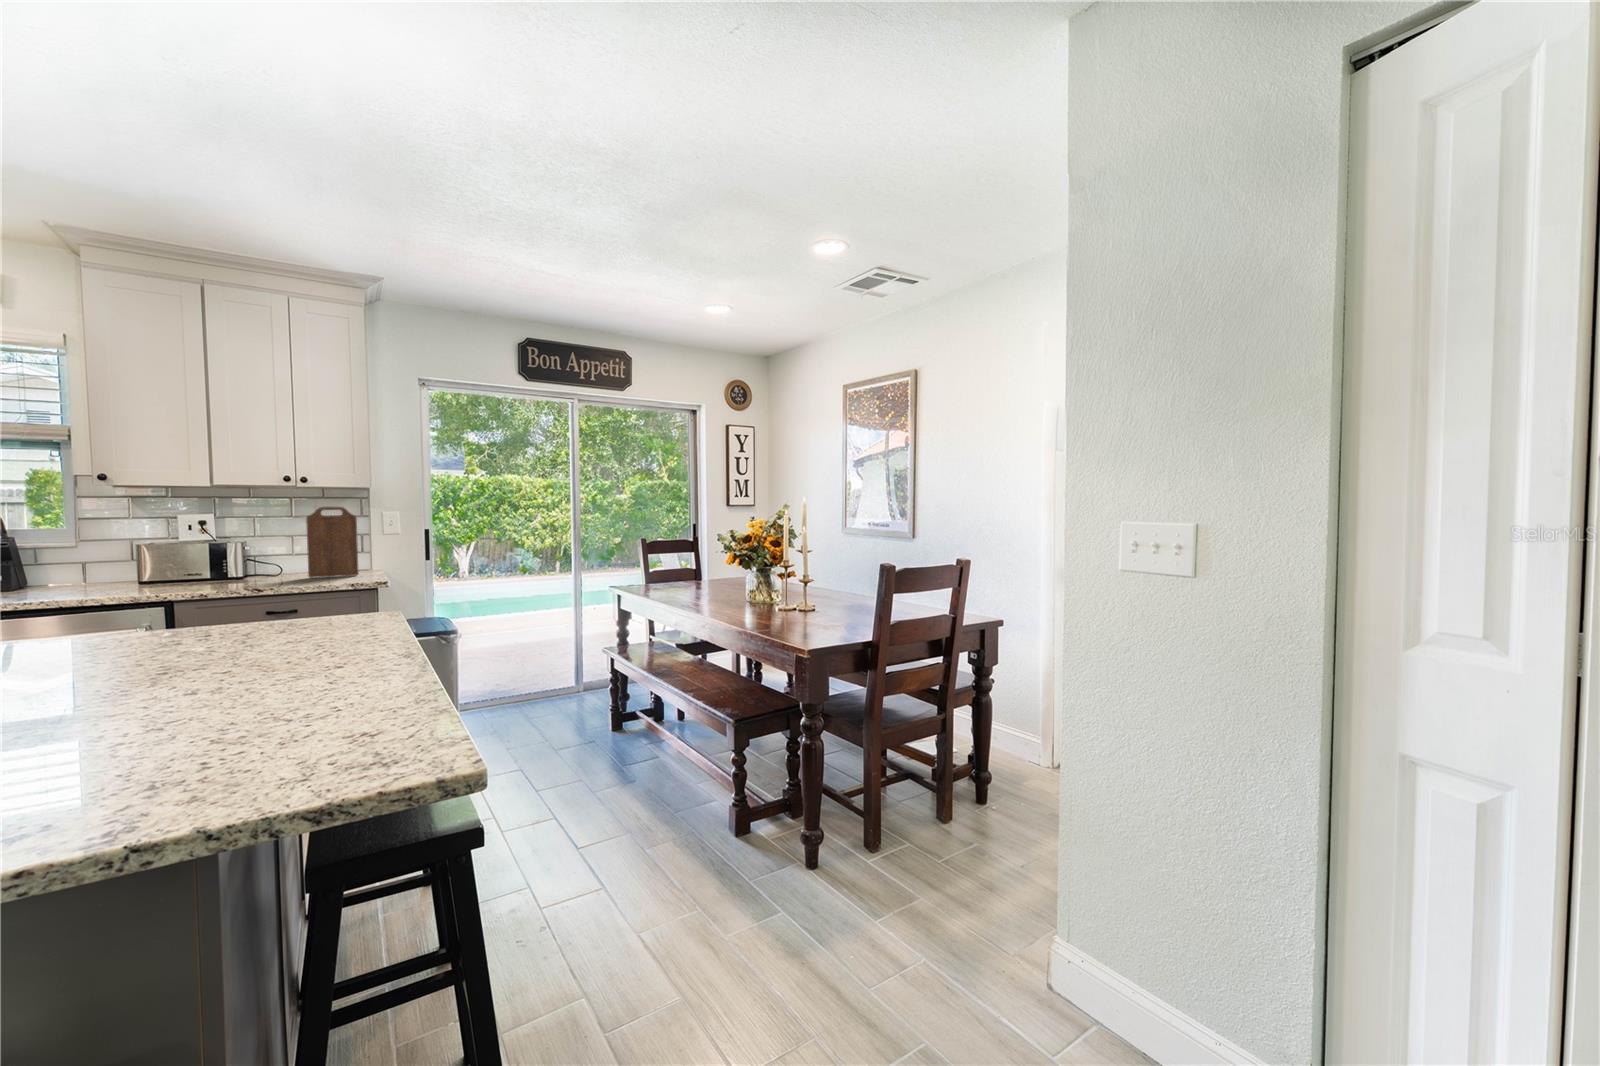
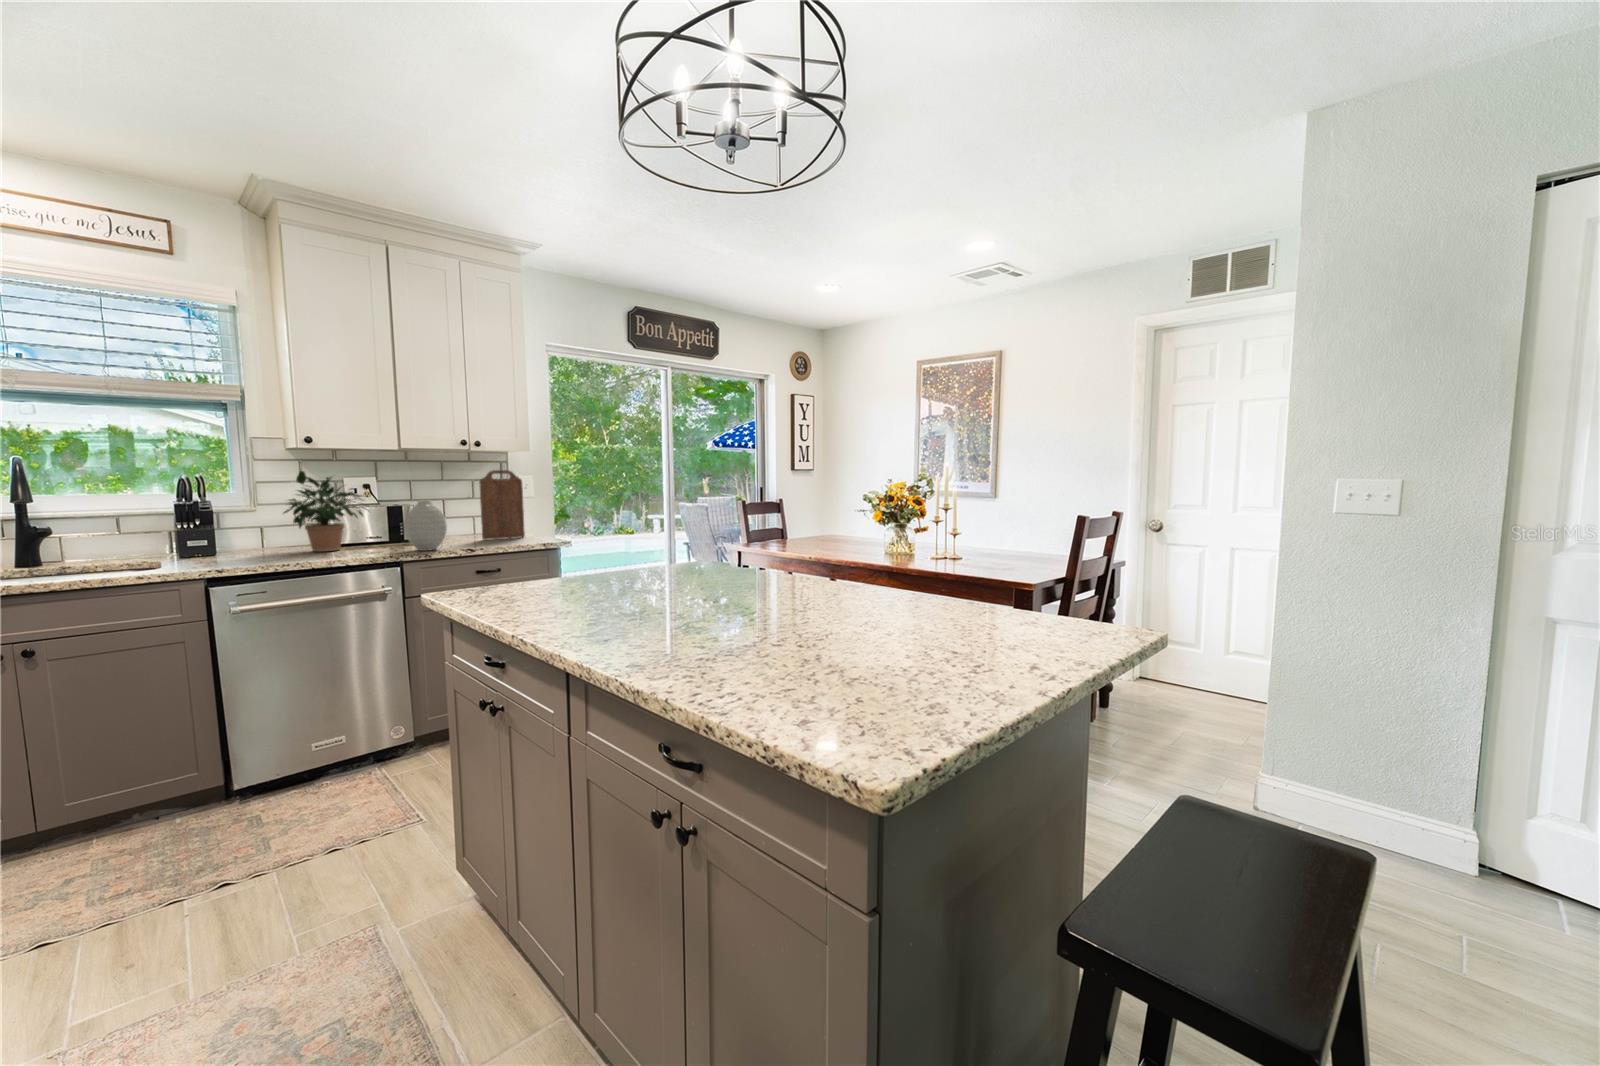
potted plant: none [69,508,185,589] -> present [284,471,369,552]
vase: none [188,538,239,590] -> present [405,500,447,551]

